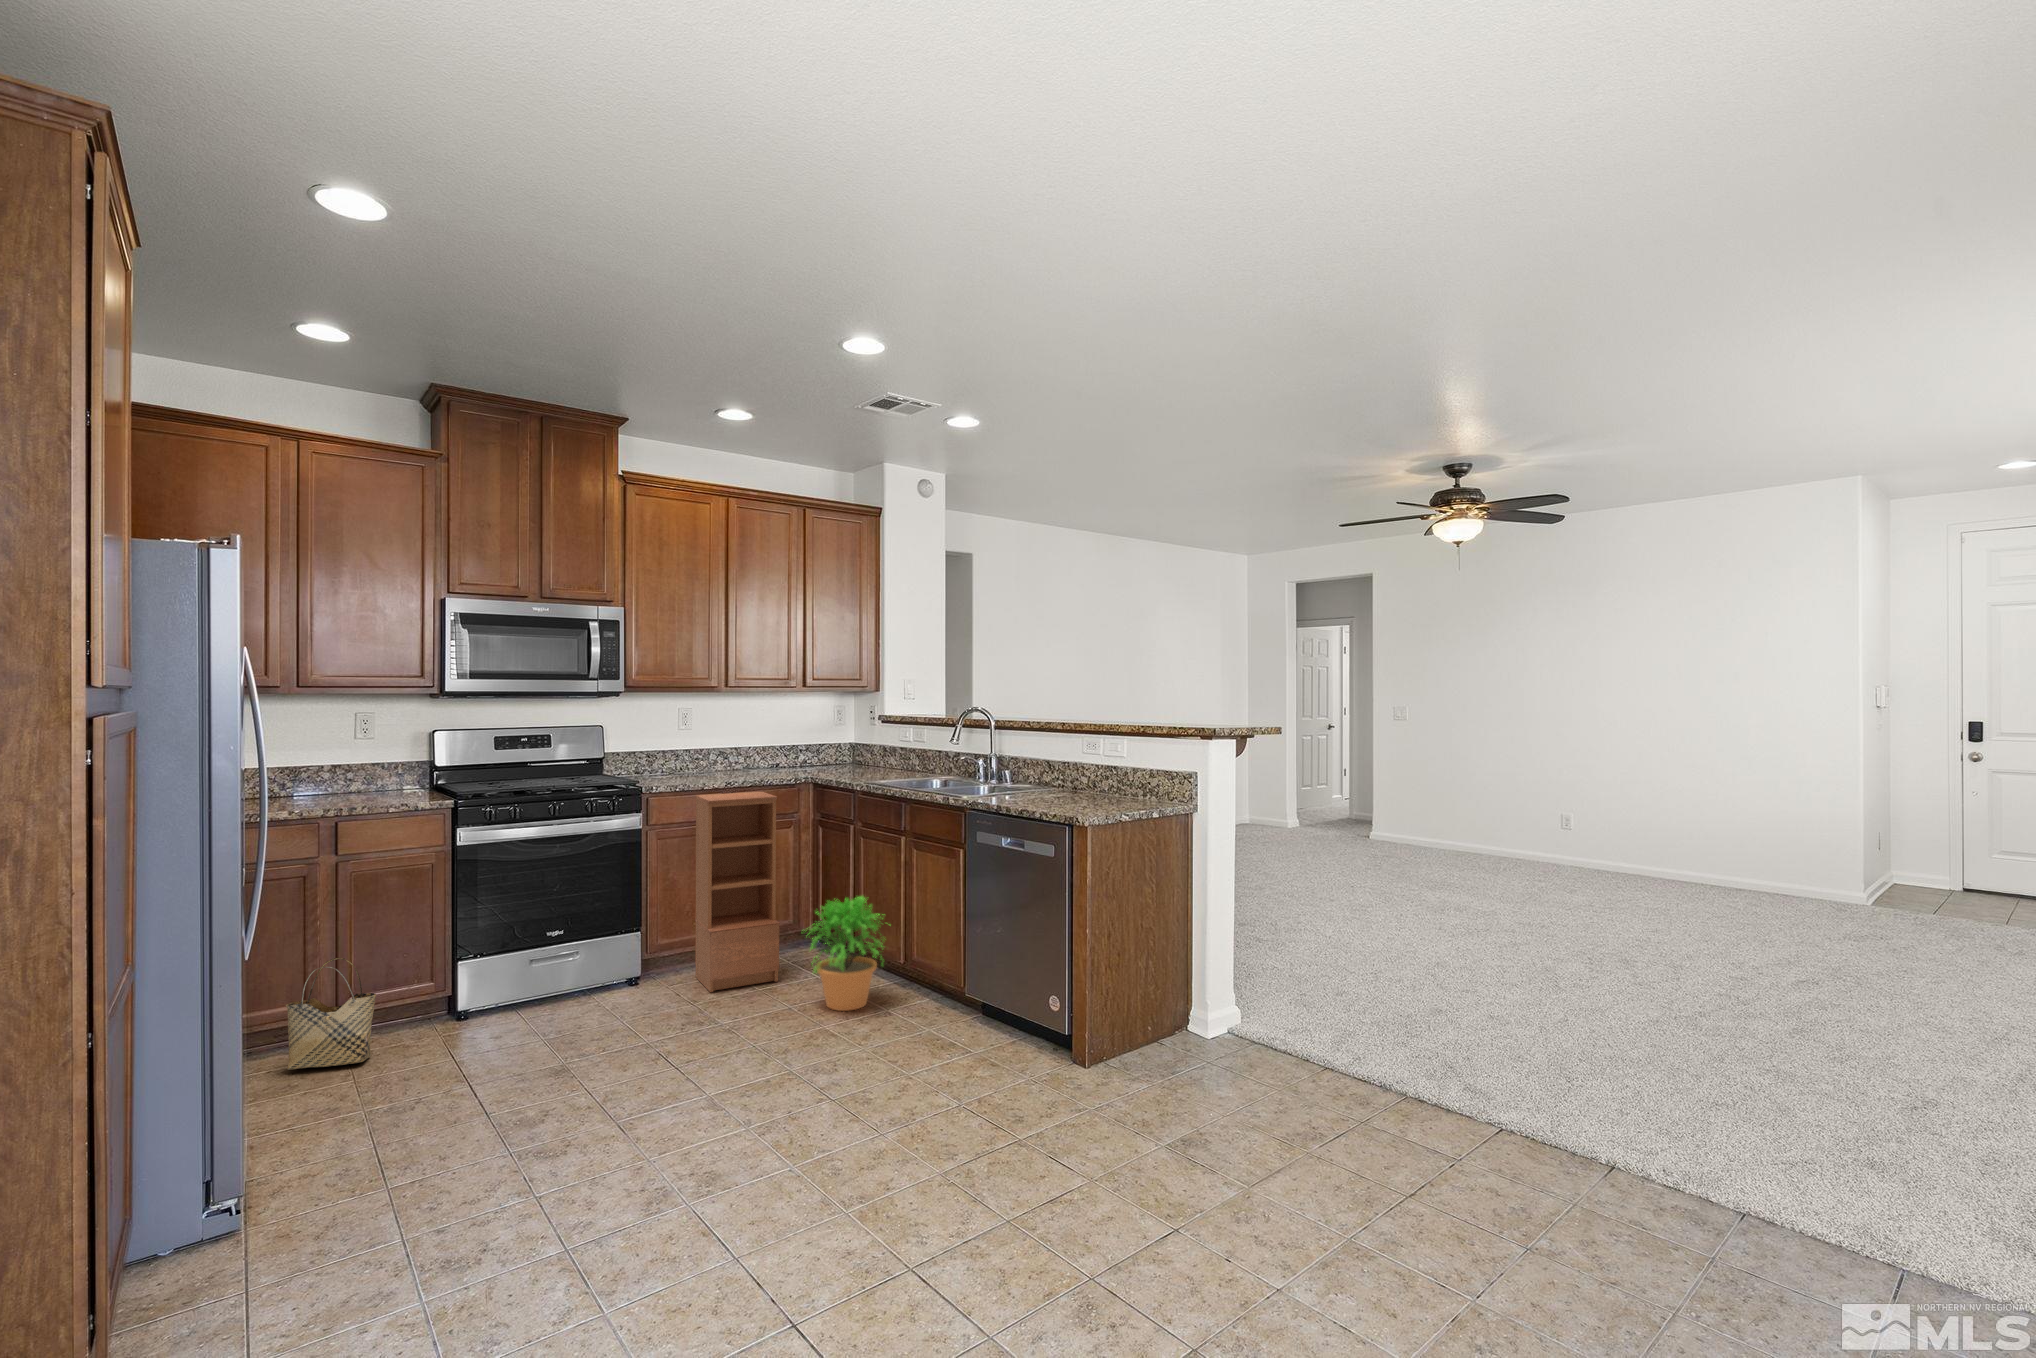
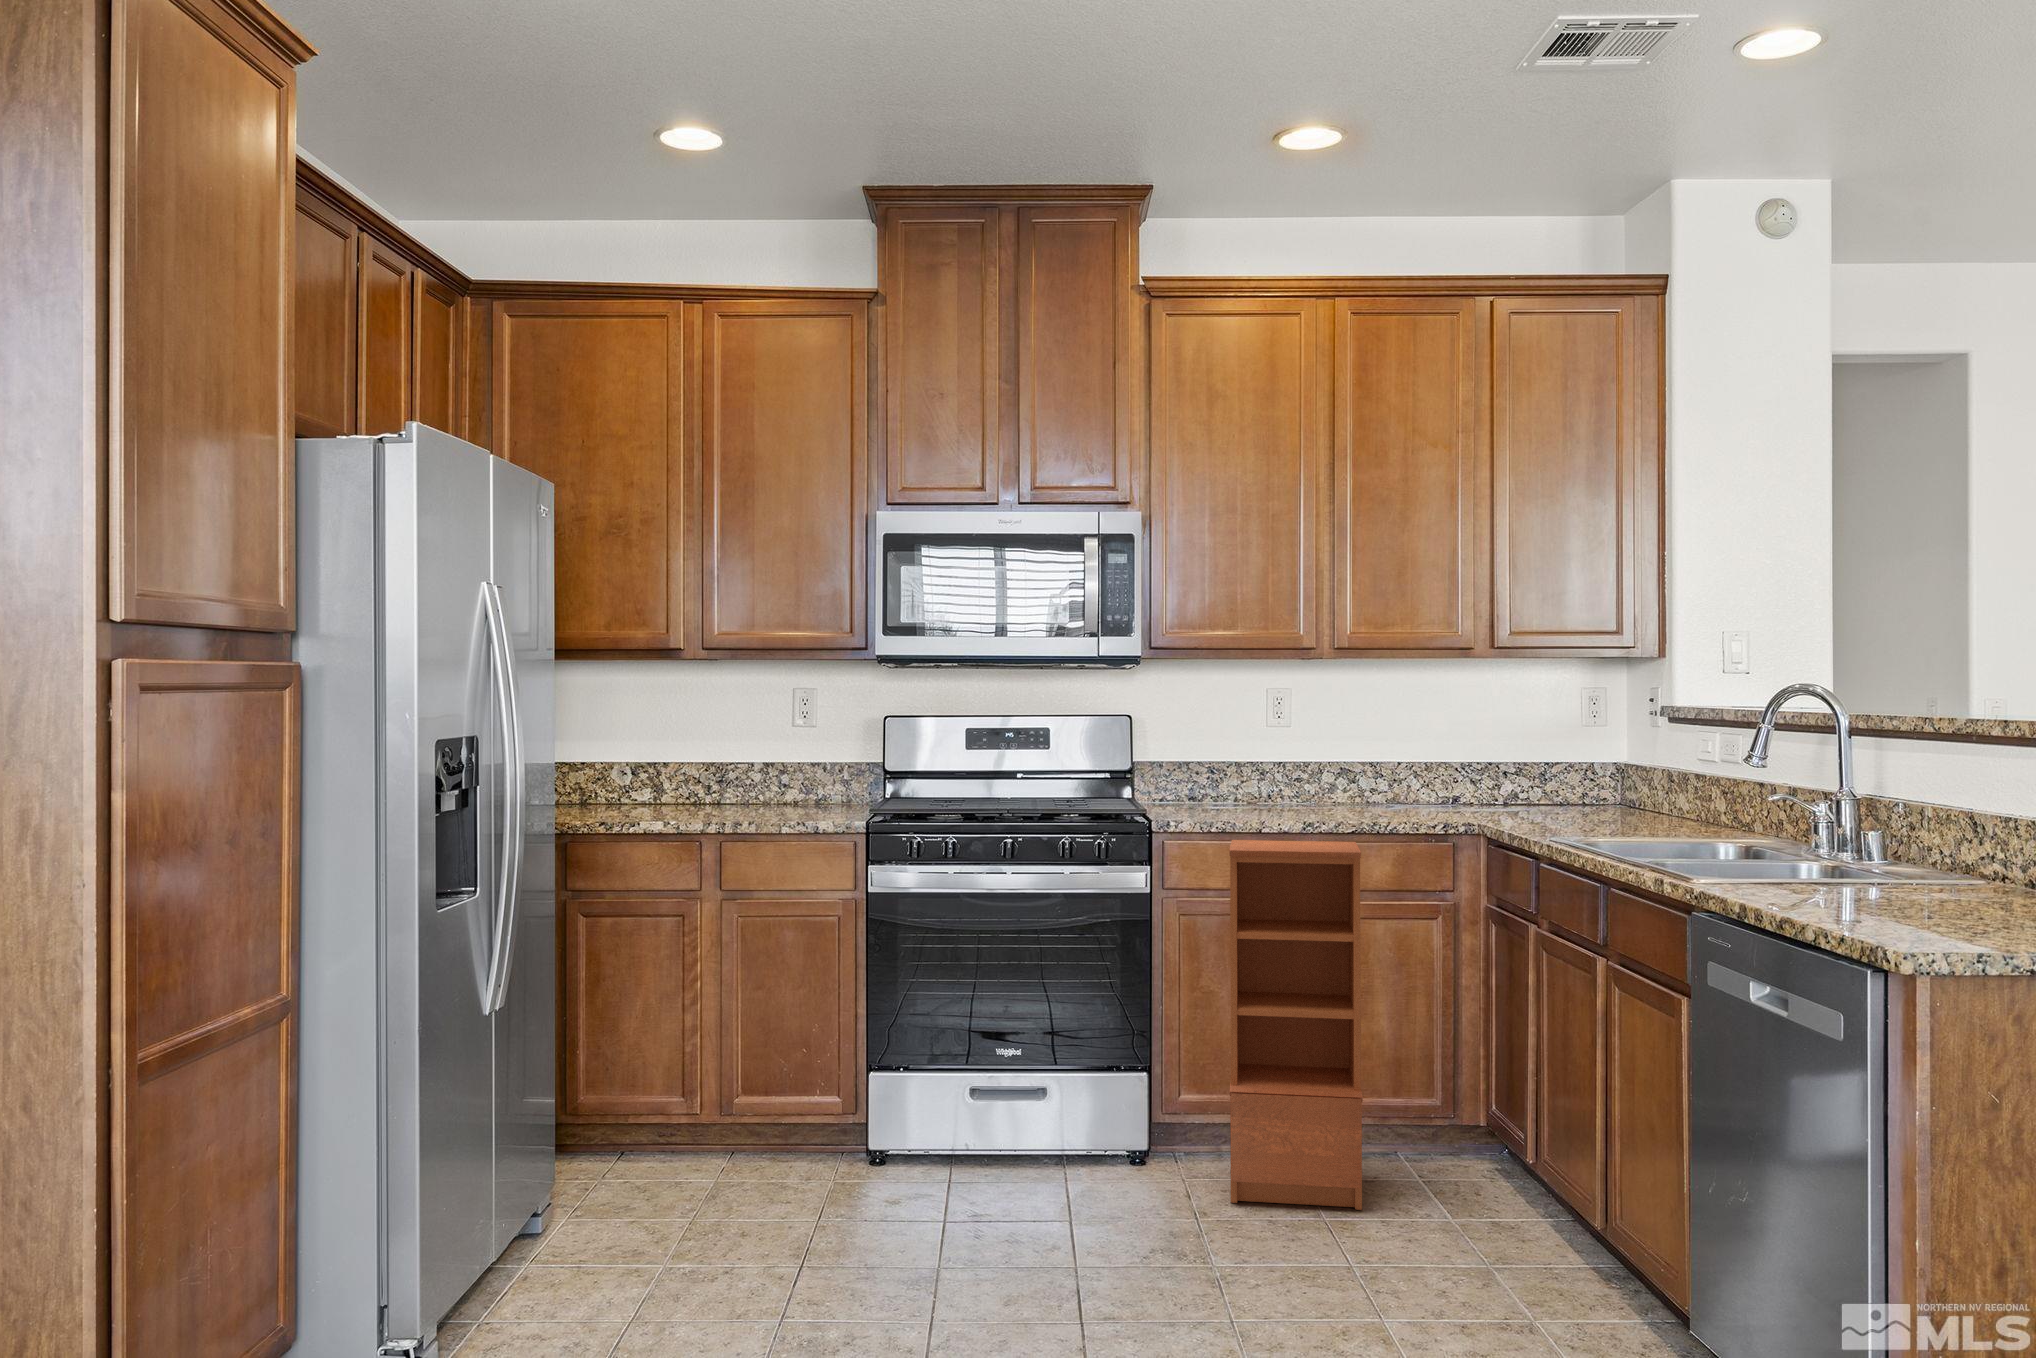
potted plant: present [808,896,883,1011] -> none [1355,1064,1553,1308]
woven basket: present [286,958,376,1070] -> none [620,1035,724,1194]

